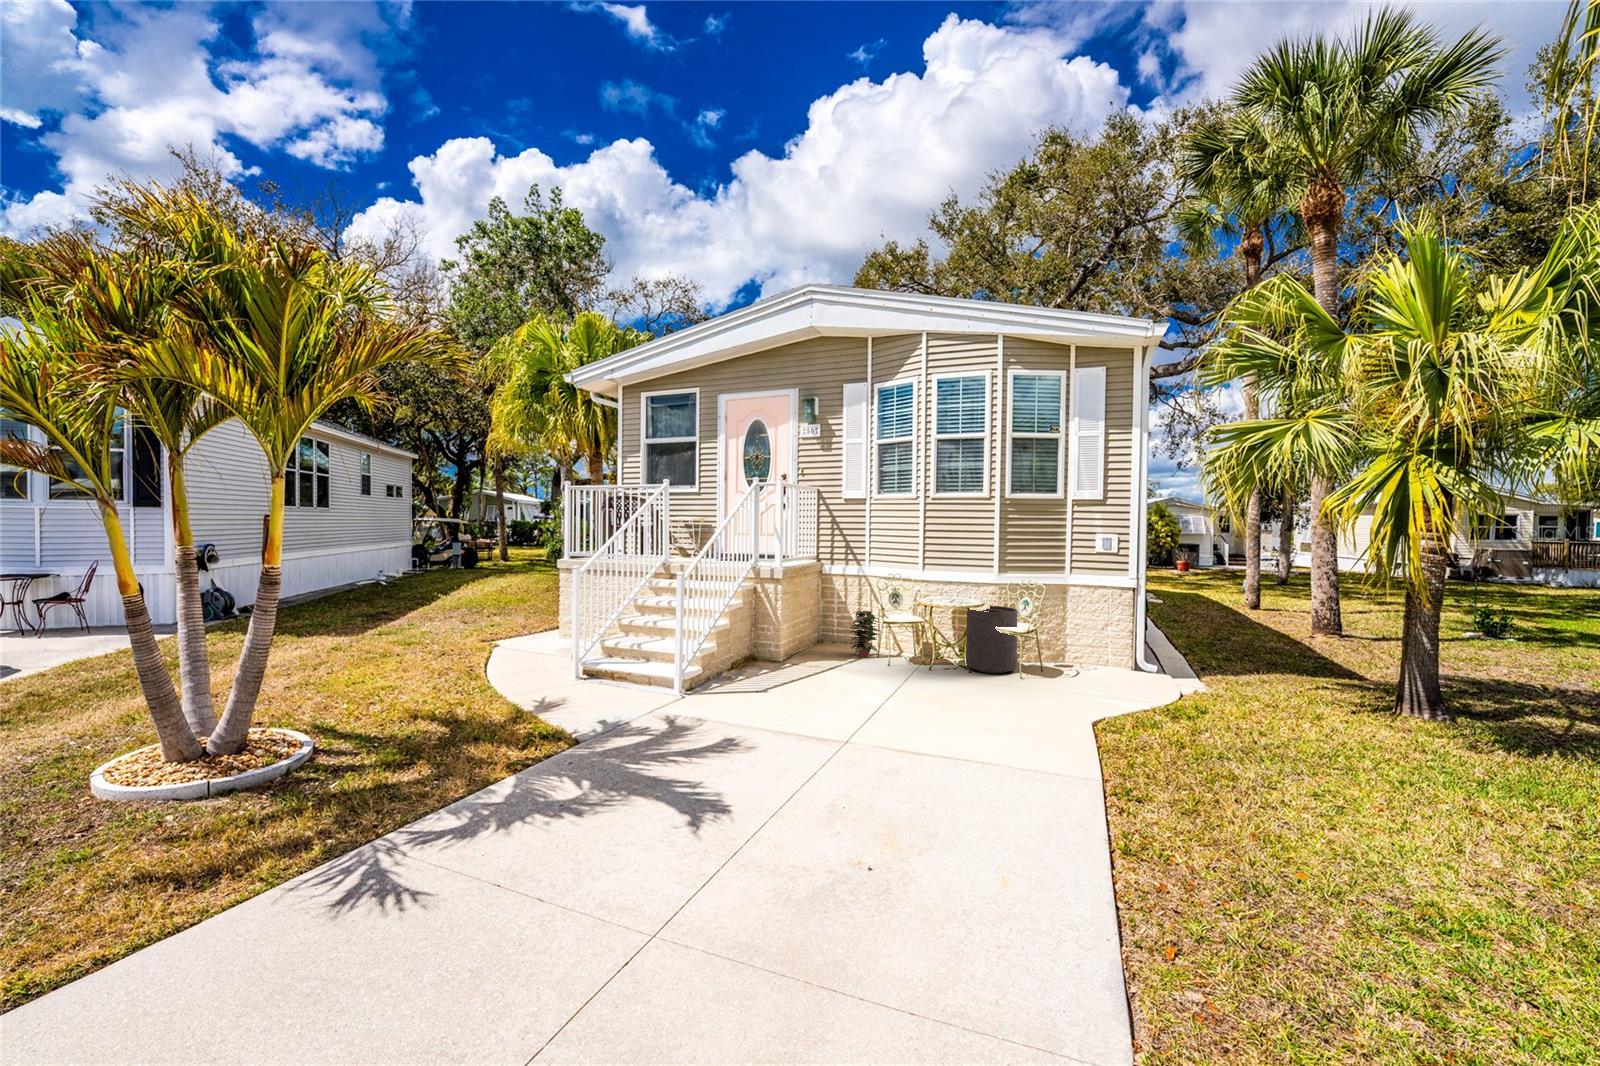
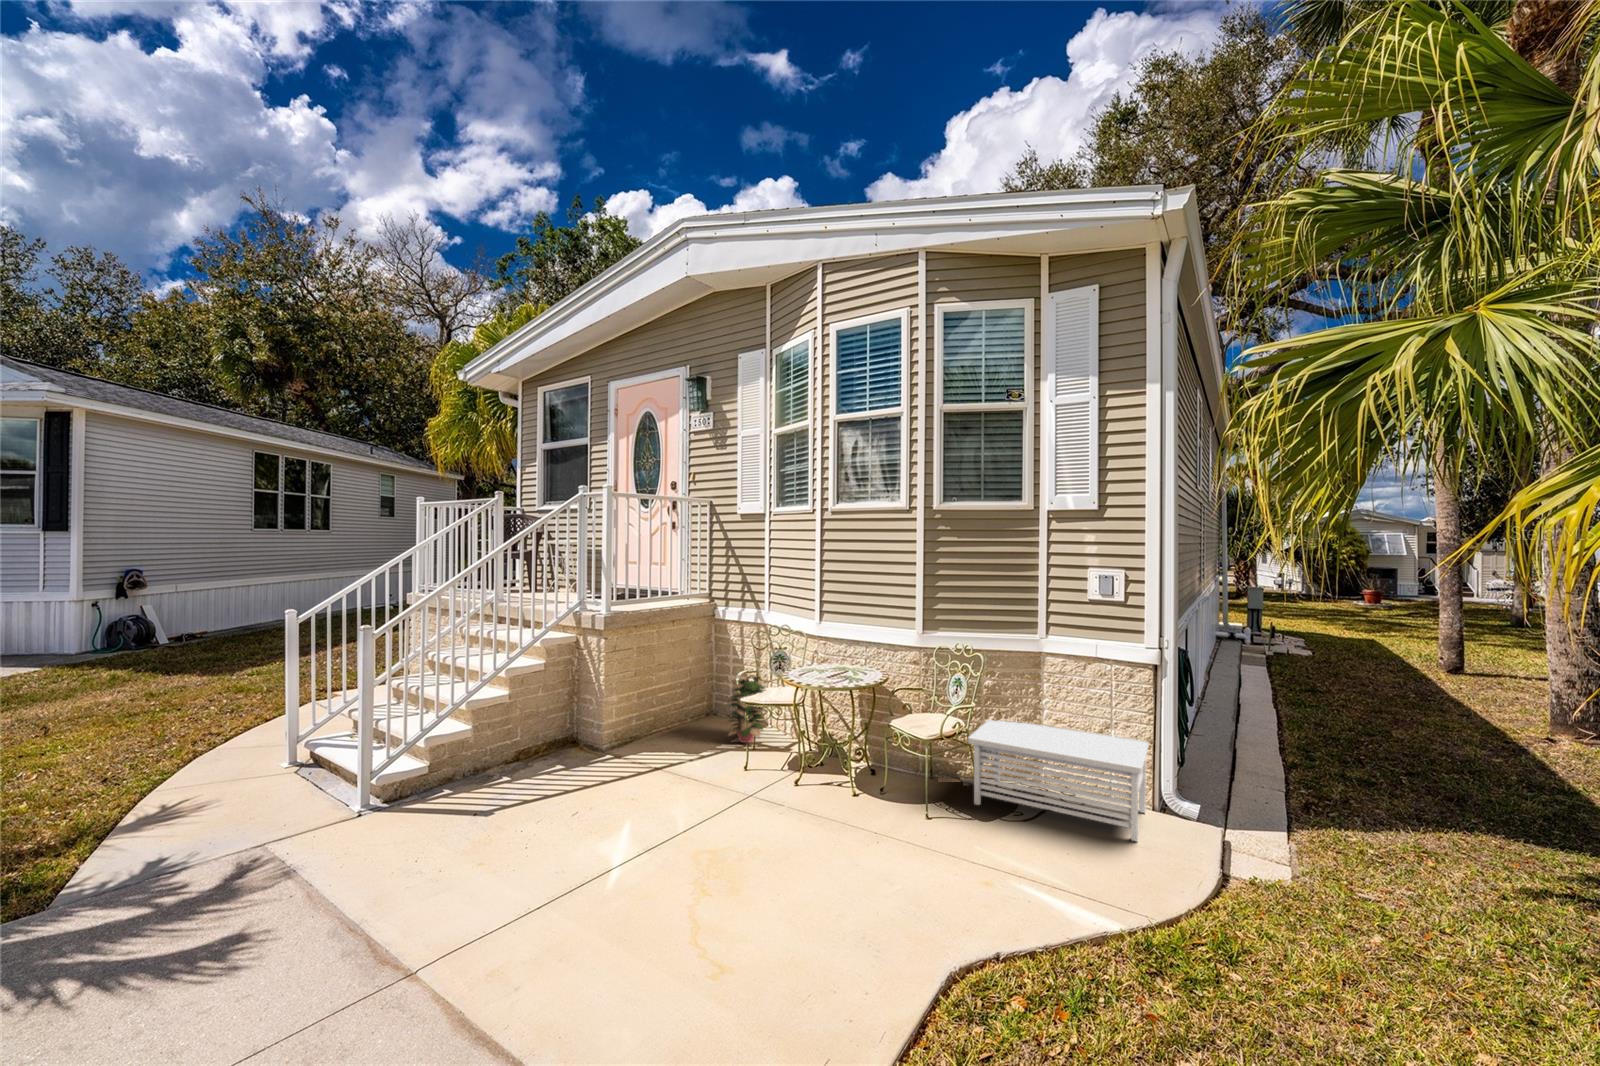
trash can: present [966,606,1017,673] -> none [861,680,940,797]
storage bench: none [1035,626,1139,681] -> present [968,720,1148,841]

